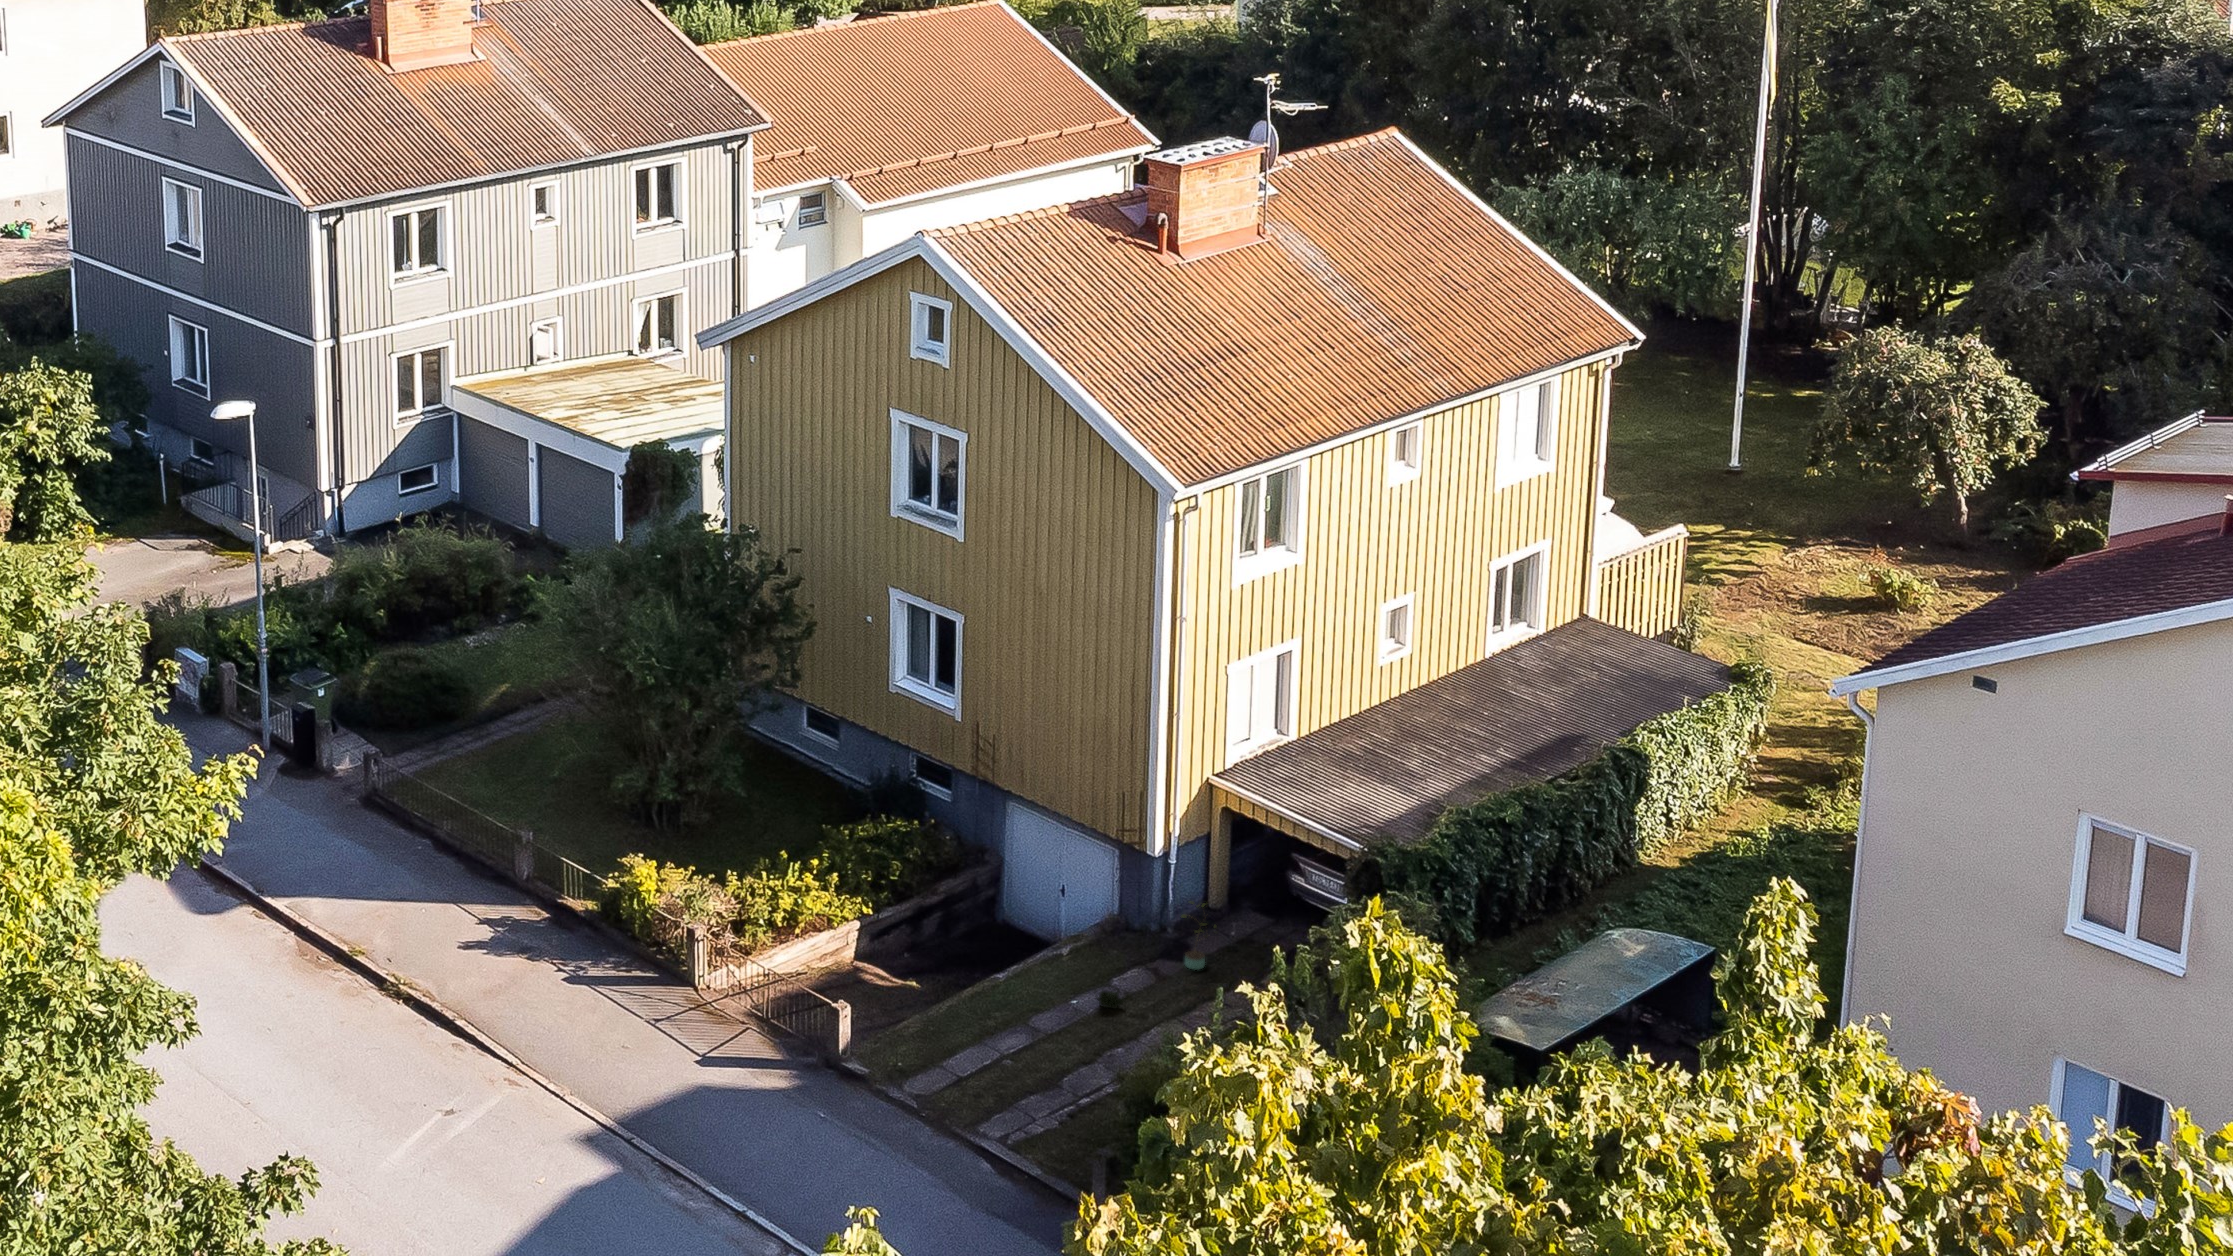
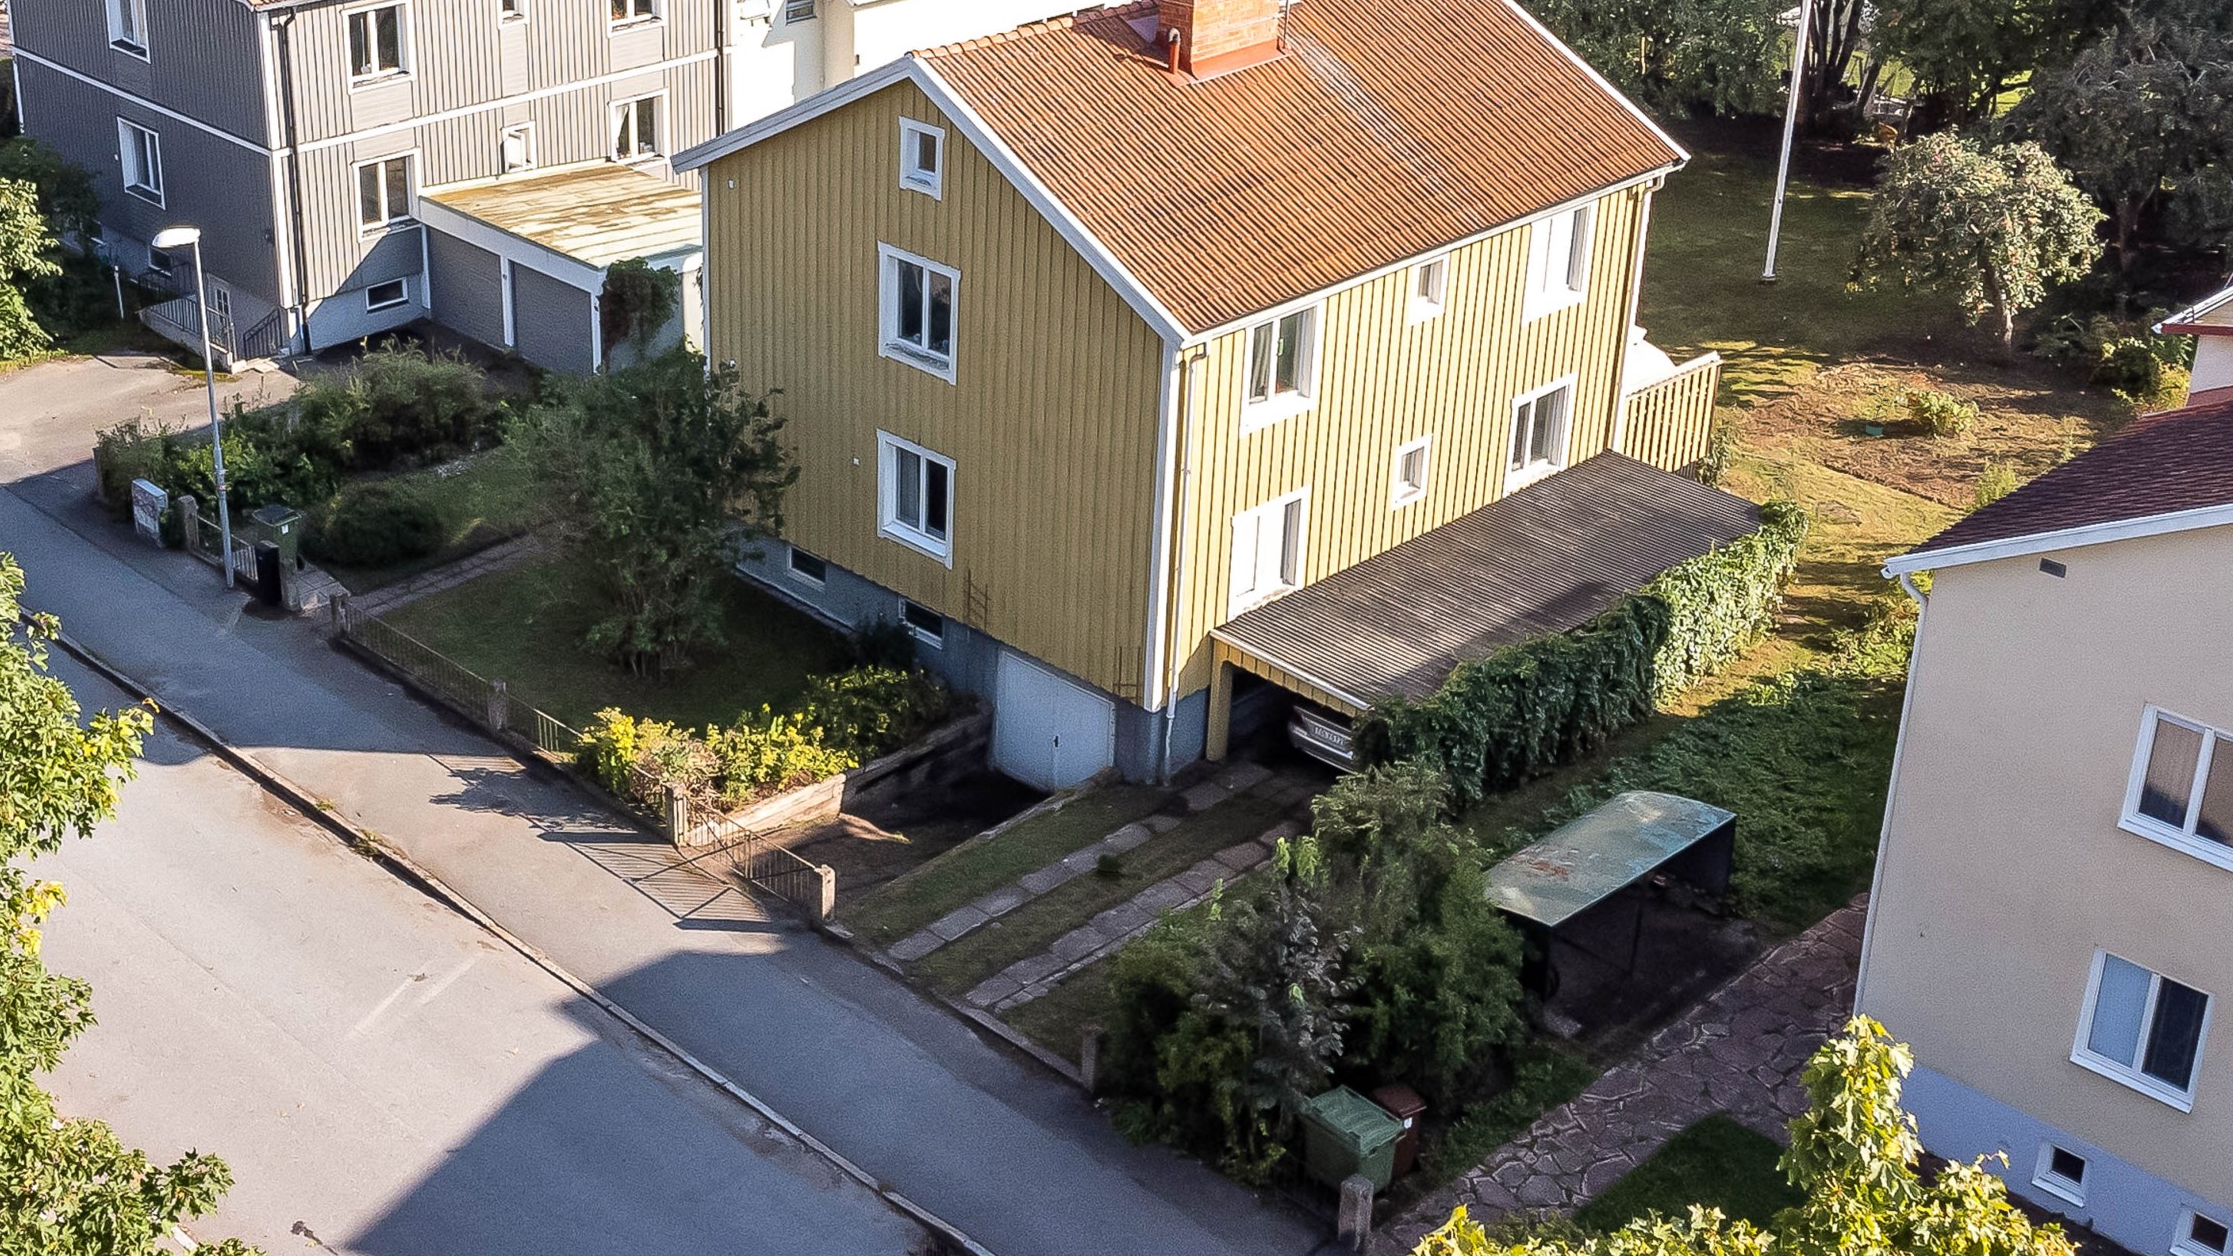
potted plant: present [1181,901,1216,970] -> present [1866,384,1897,435]

